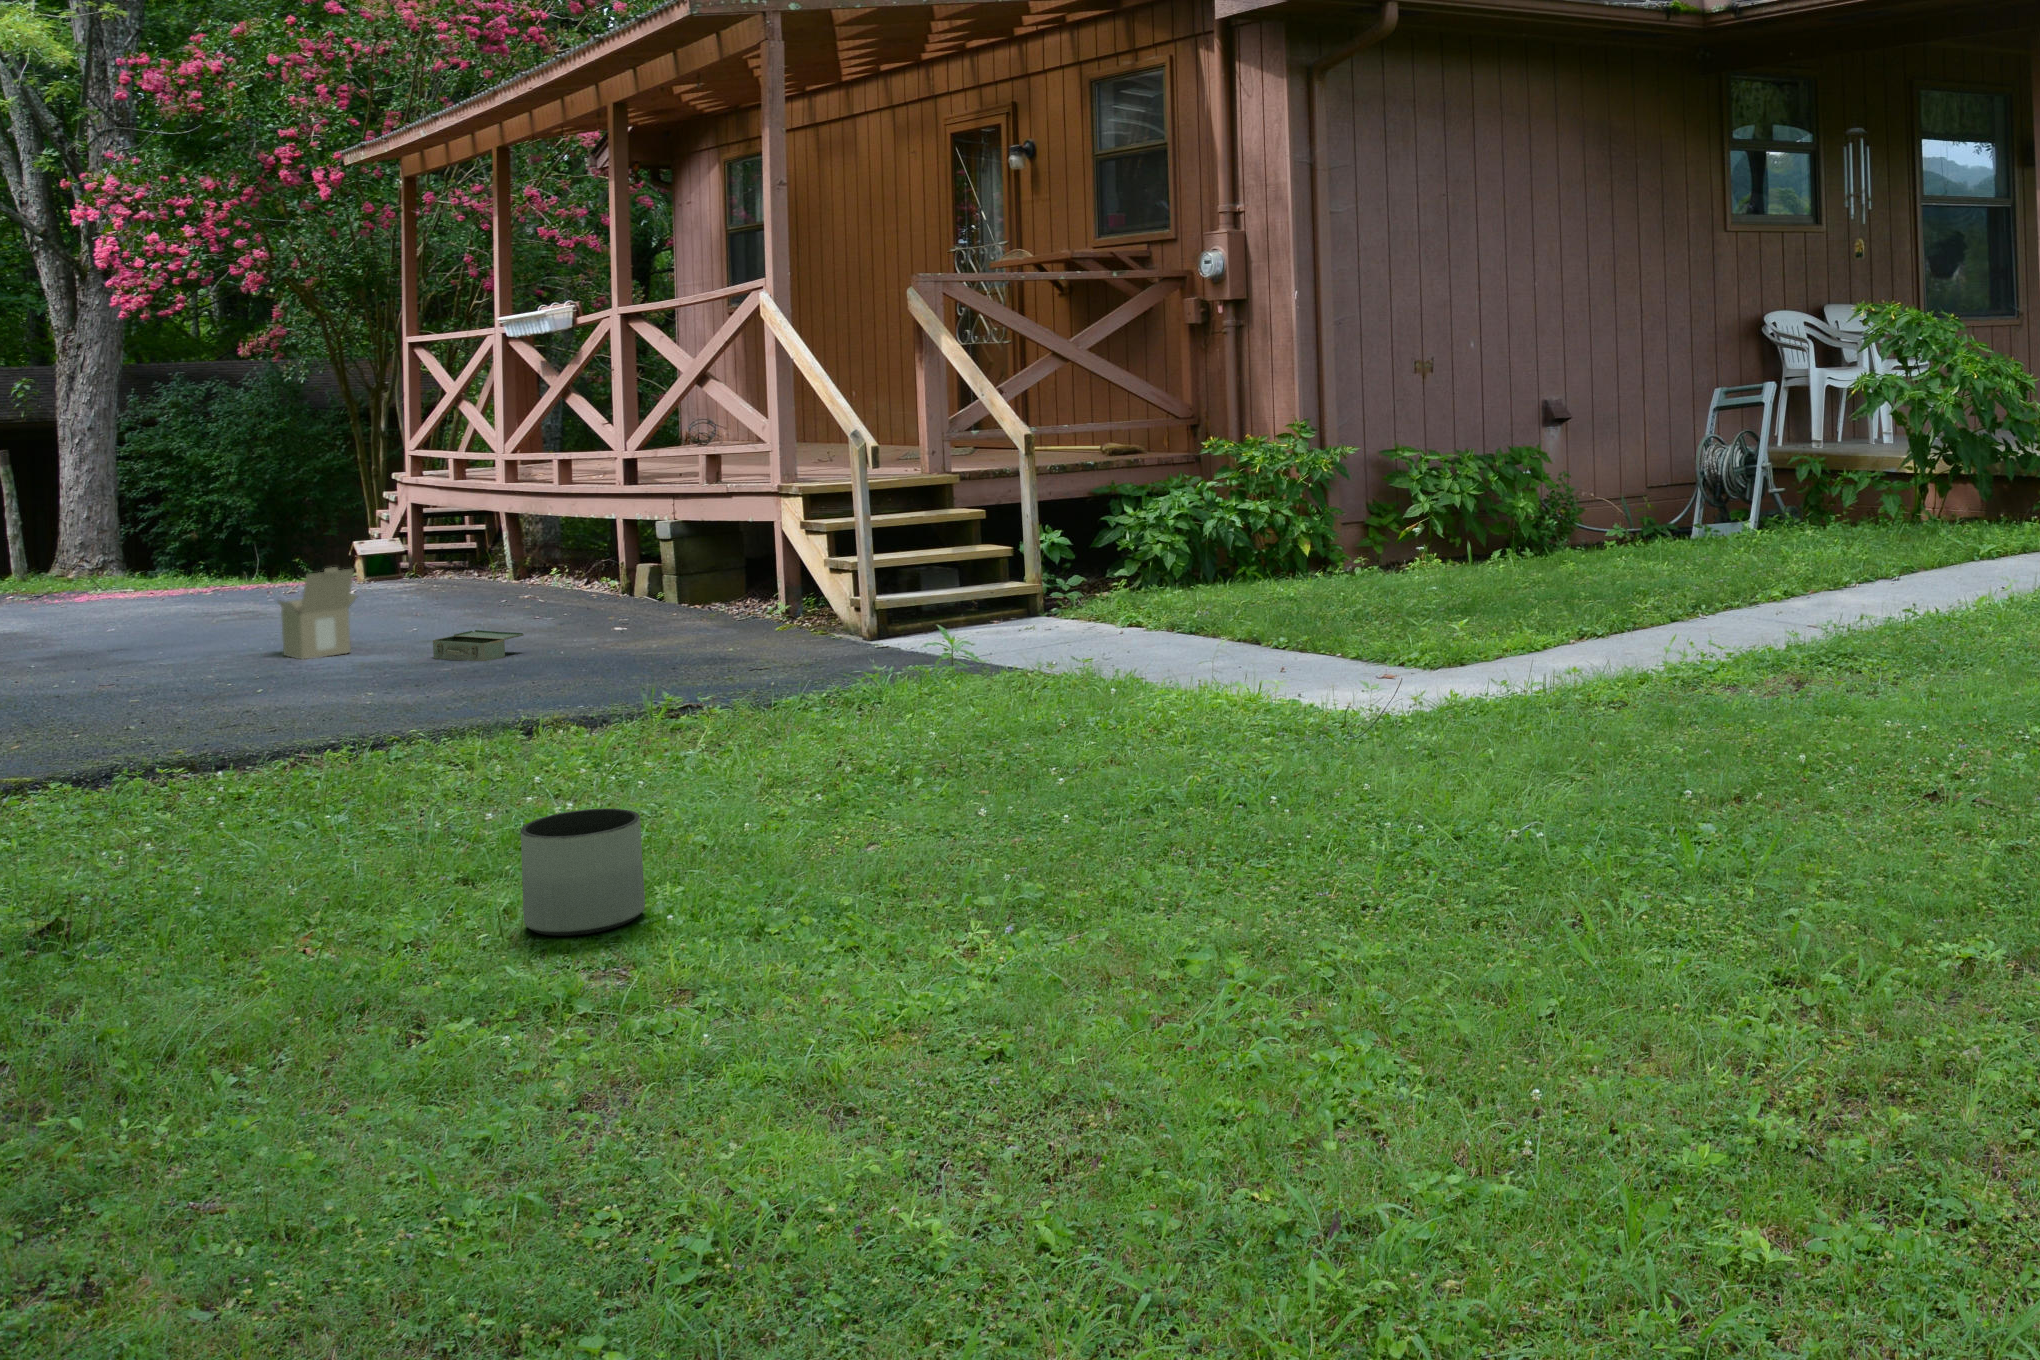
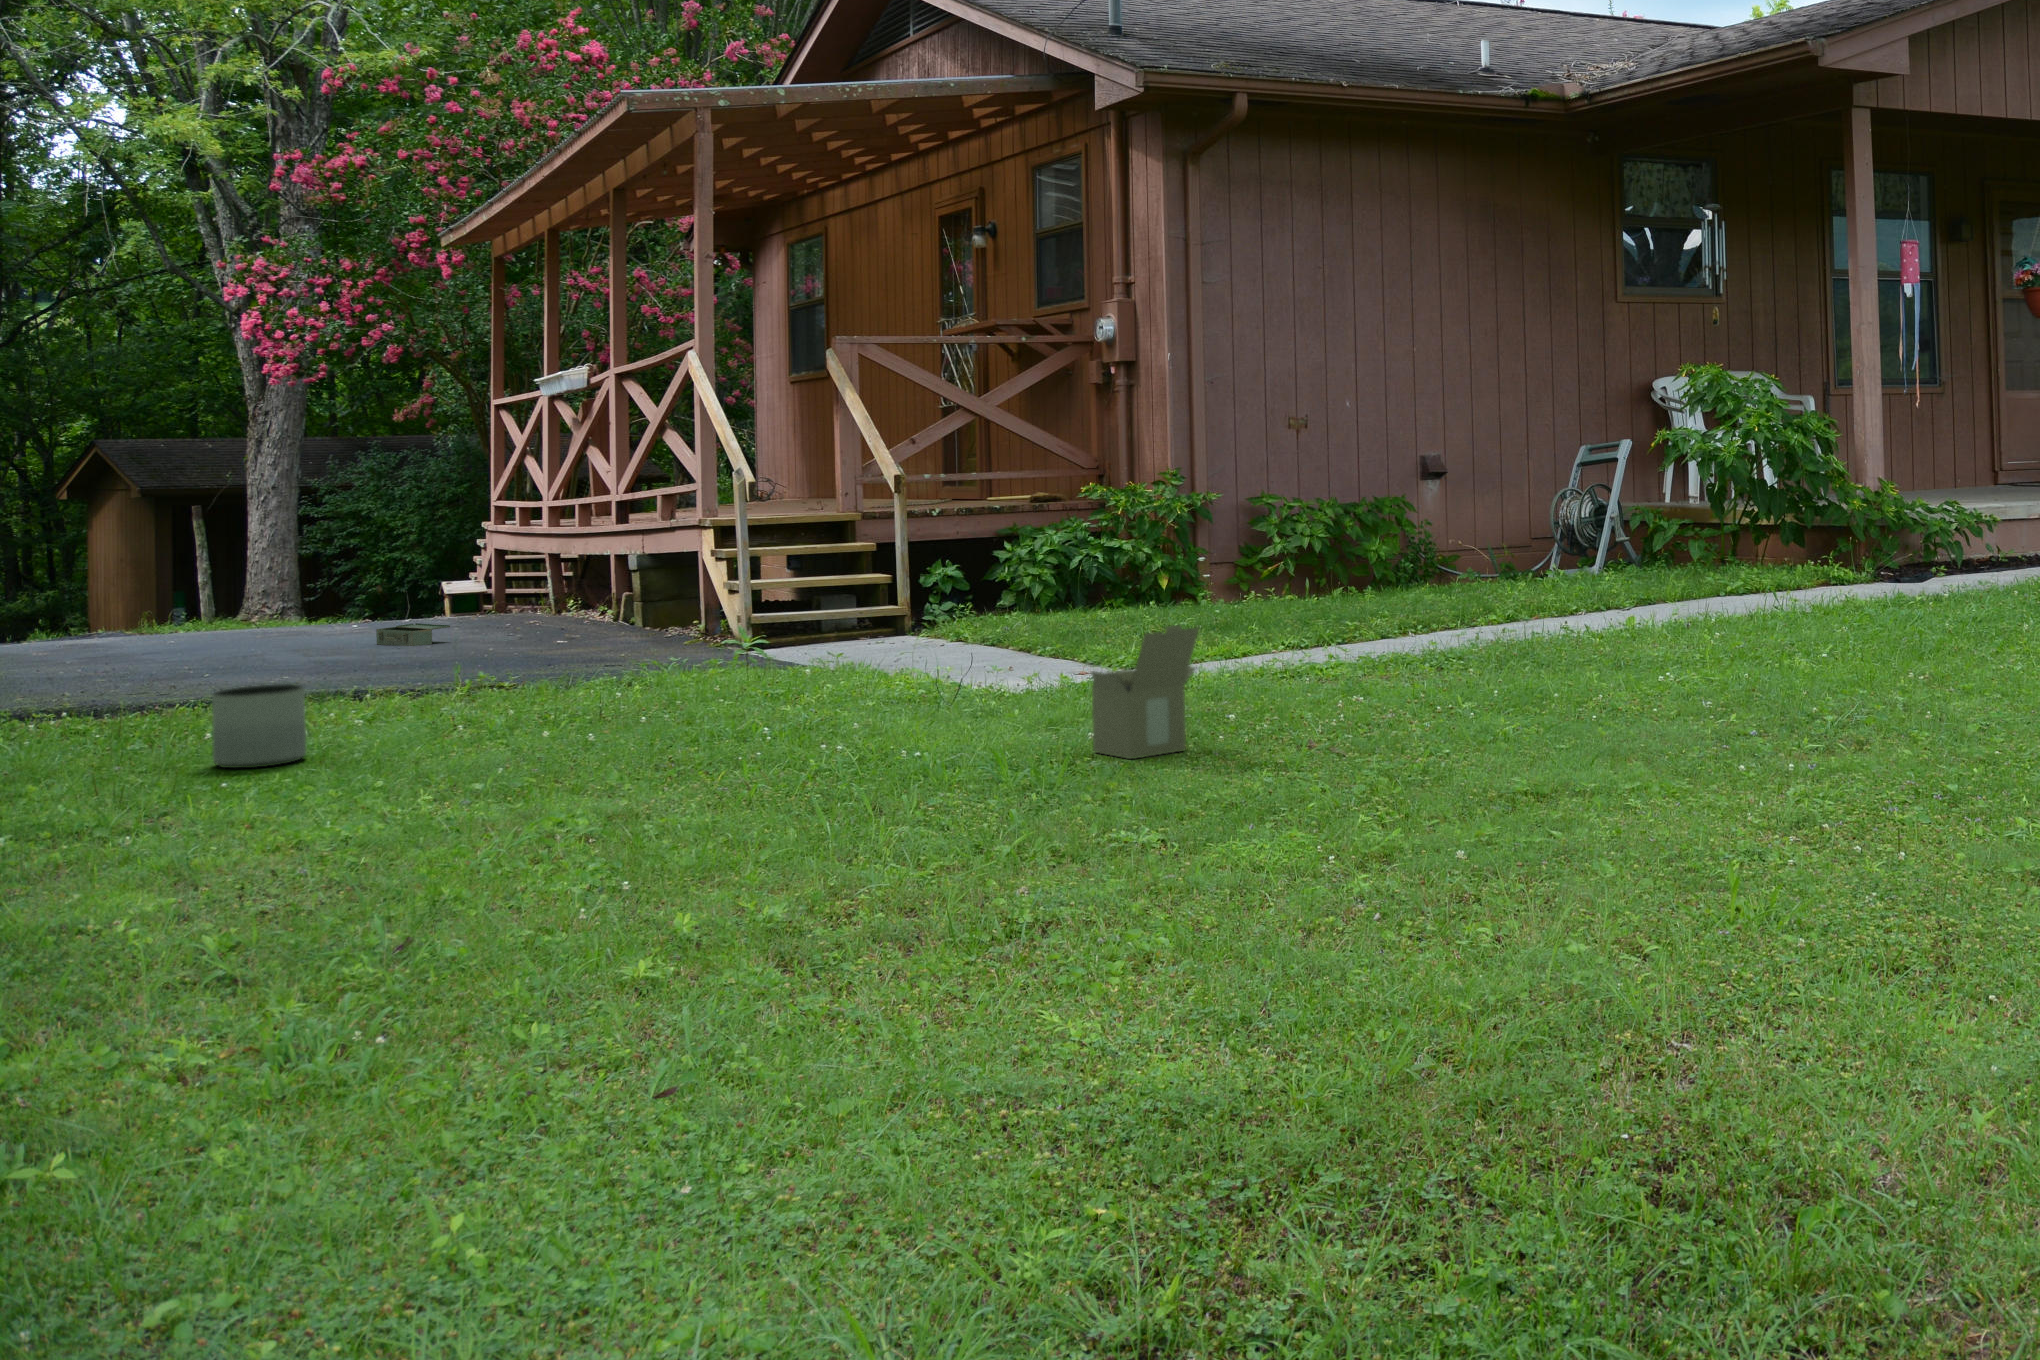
cardboard box: present [277,567,357,659] -> present [1091,625,1198,759]

